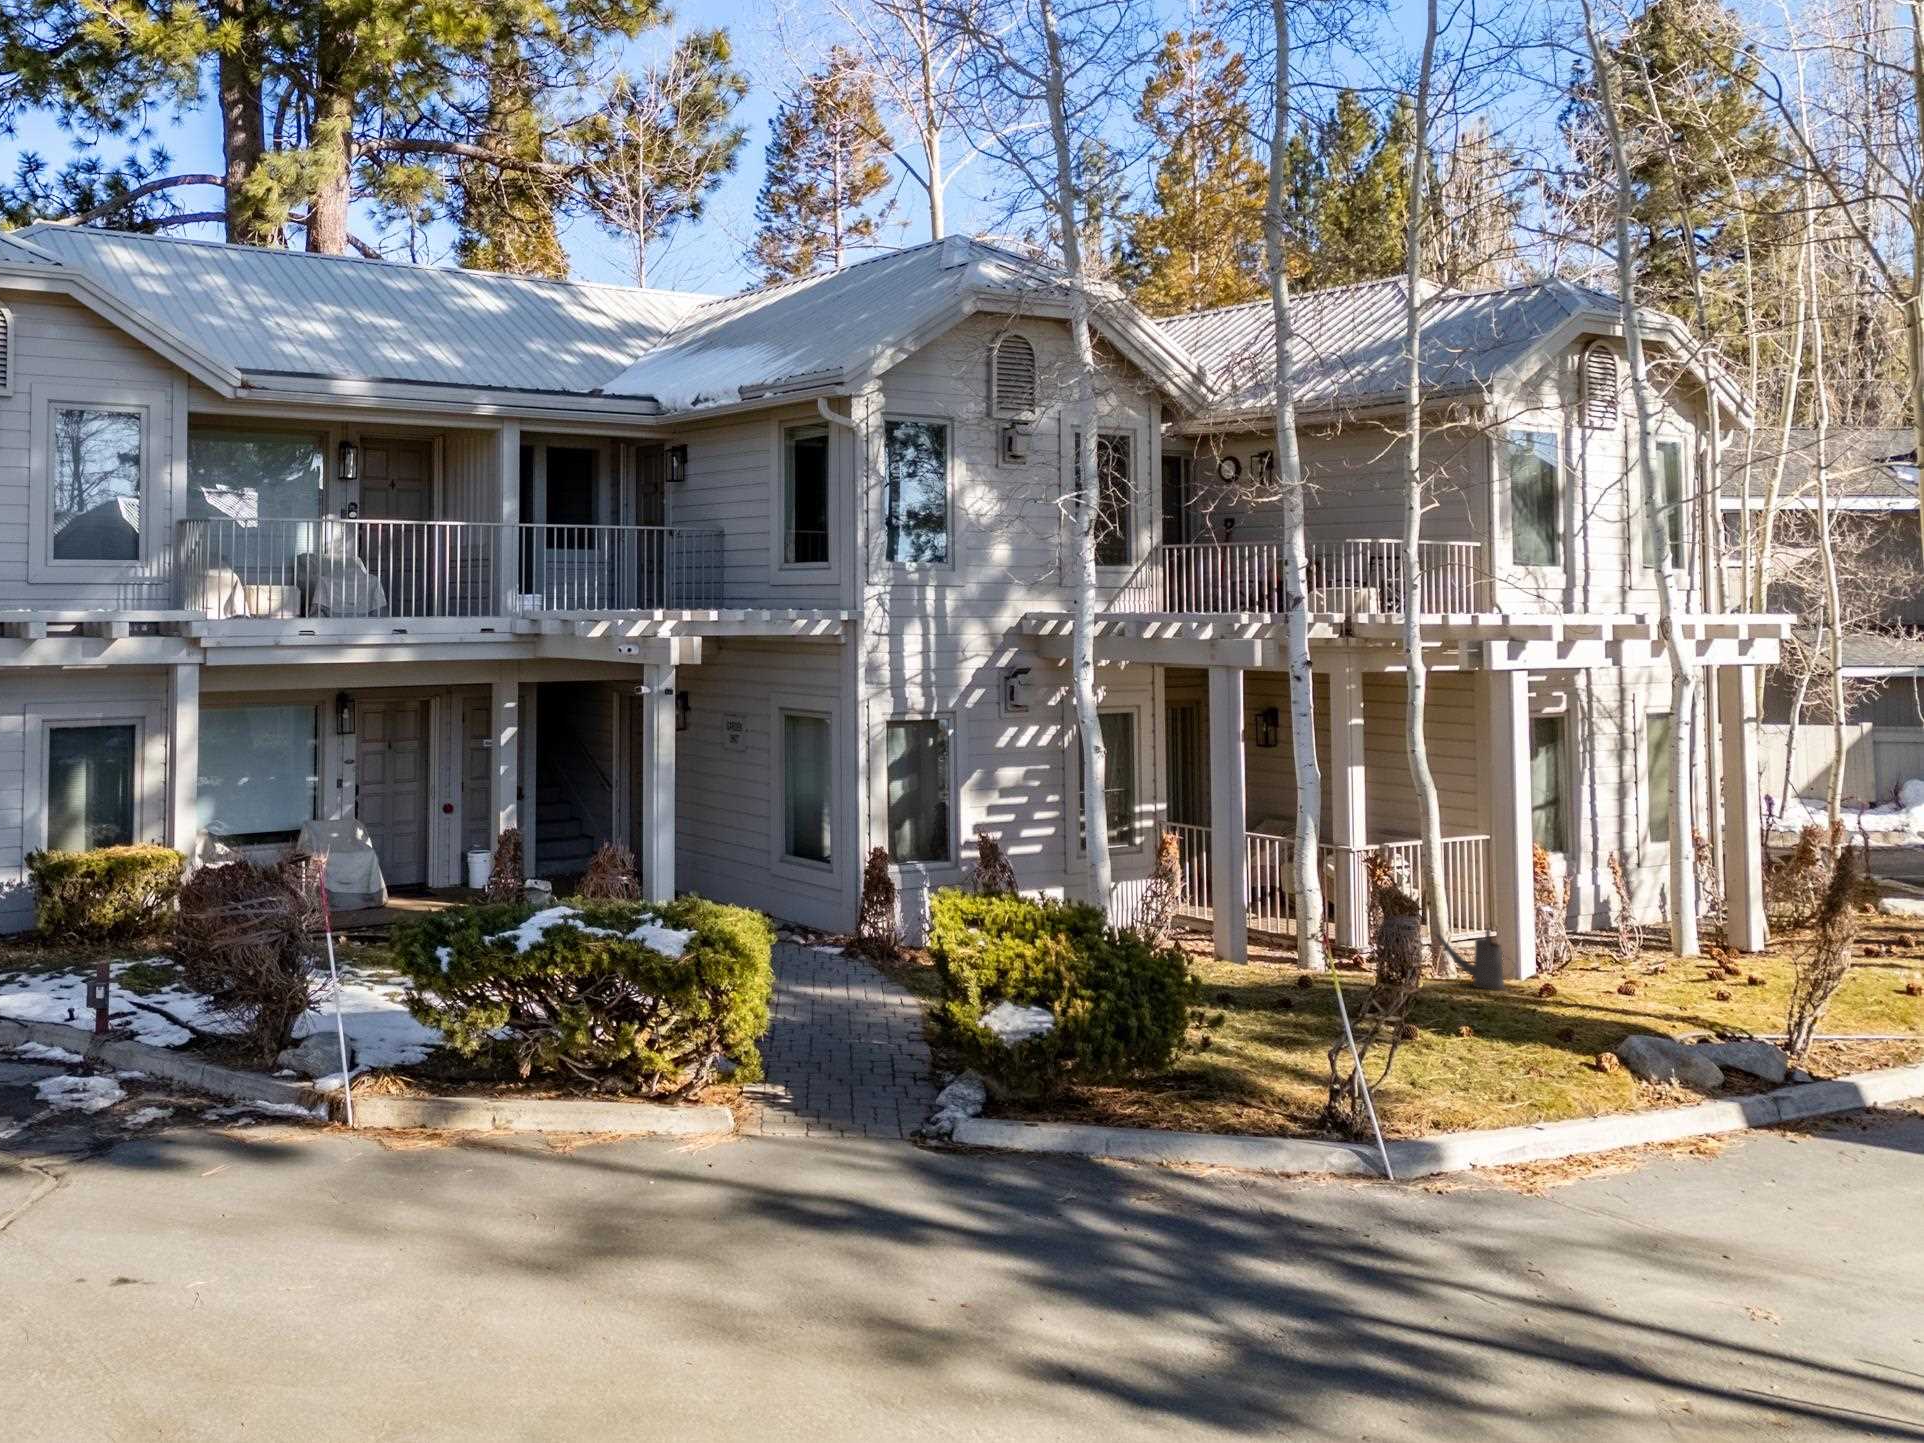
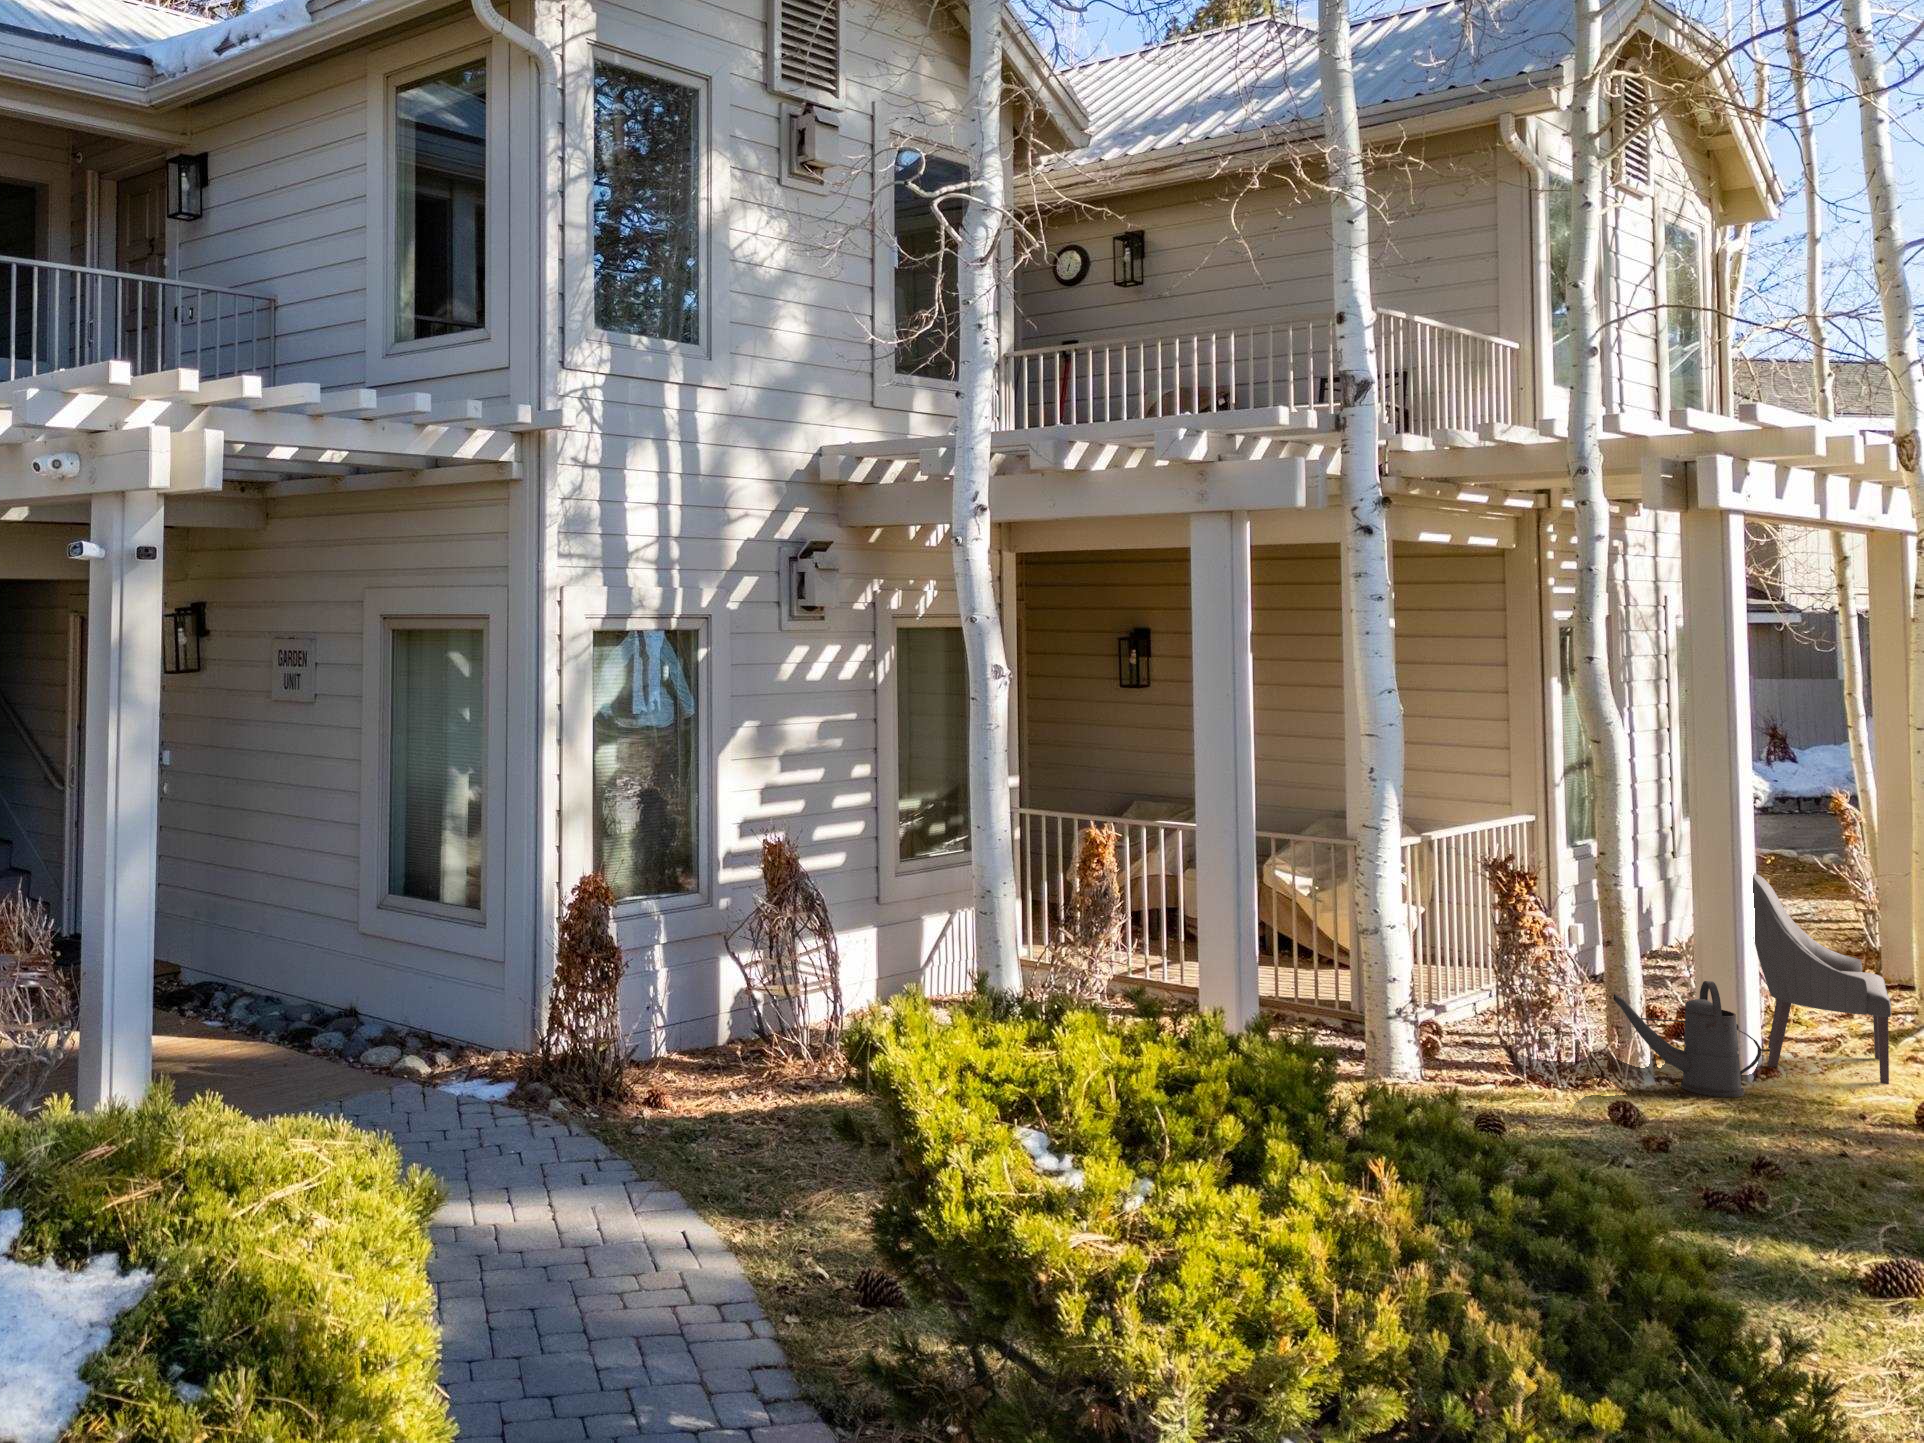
chair: none [1539,873,1627,991] -> present [1753,873,1891,1084]

